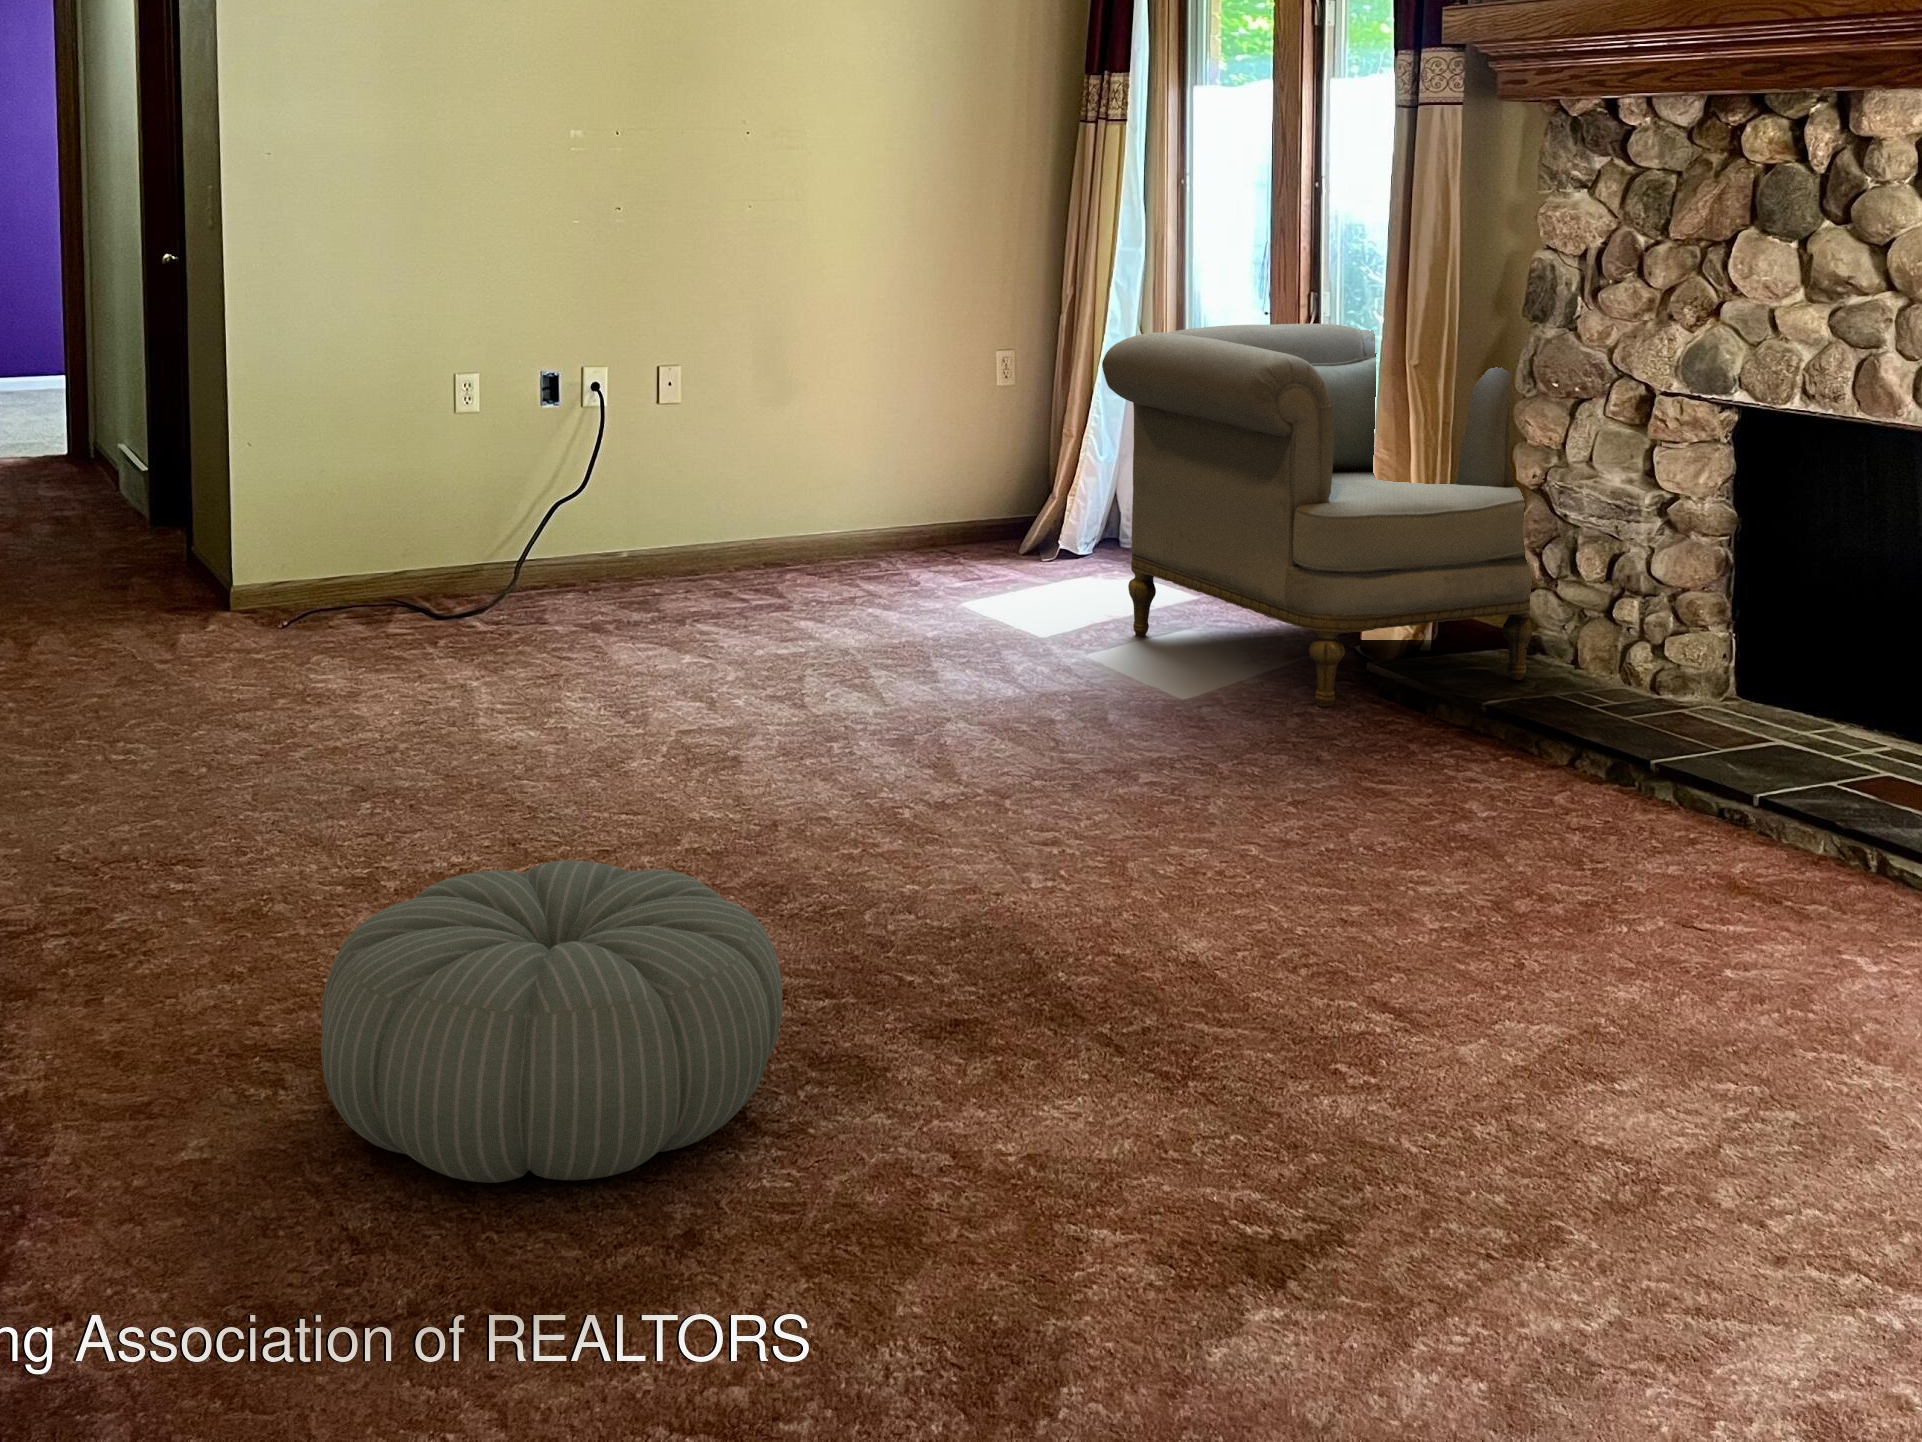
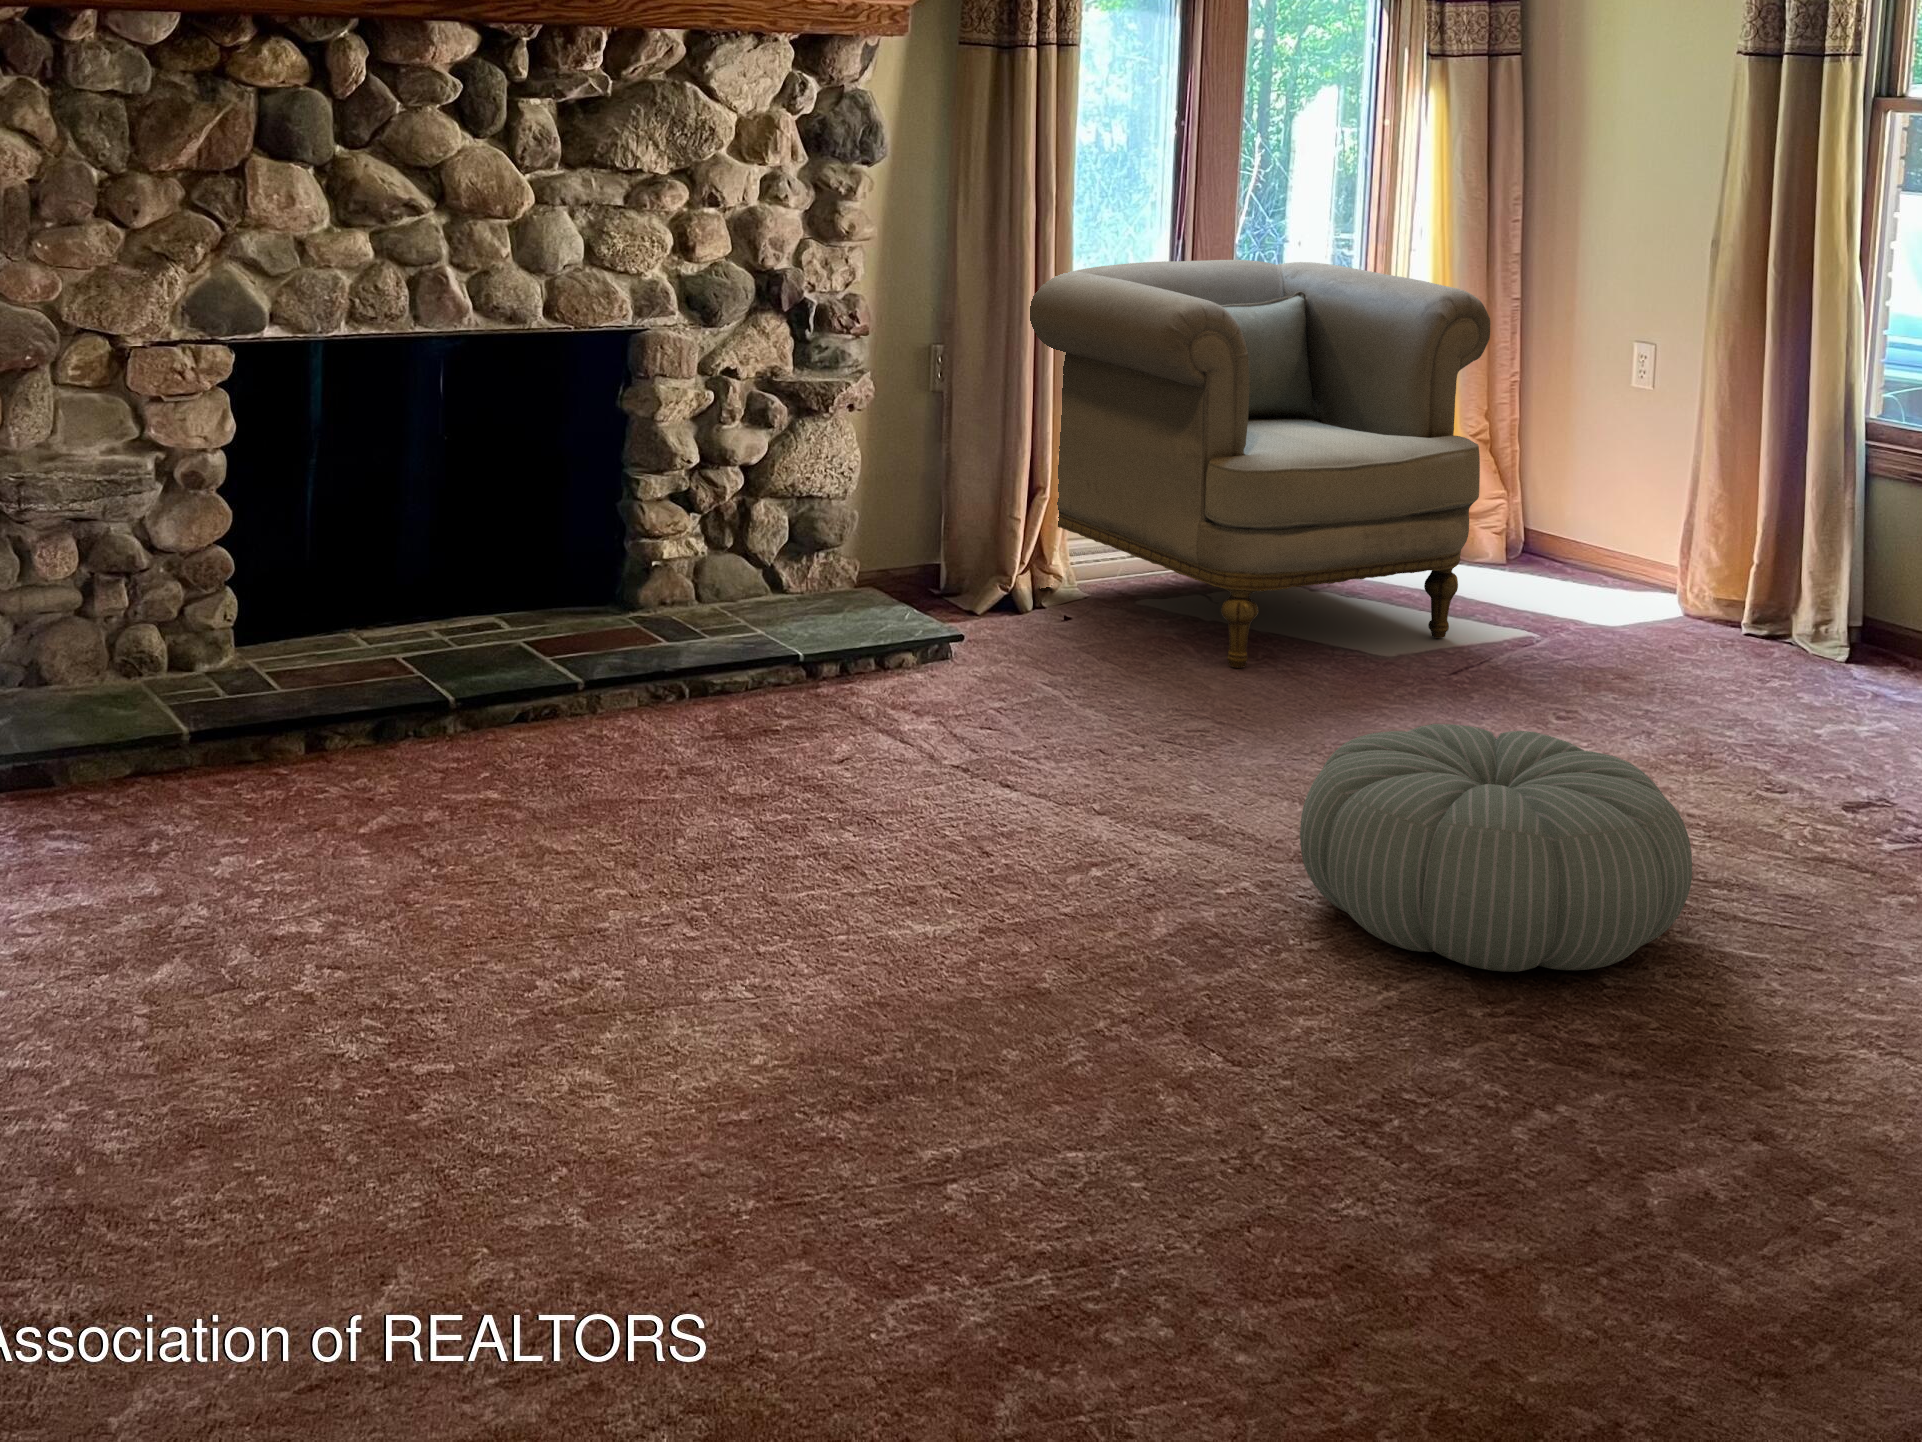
pouf: present [321,860,782,1183] -> present [1300,724,1692,972]

